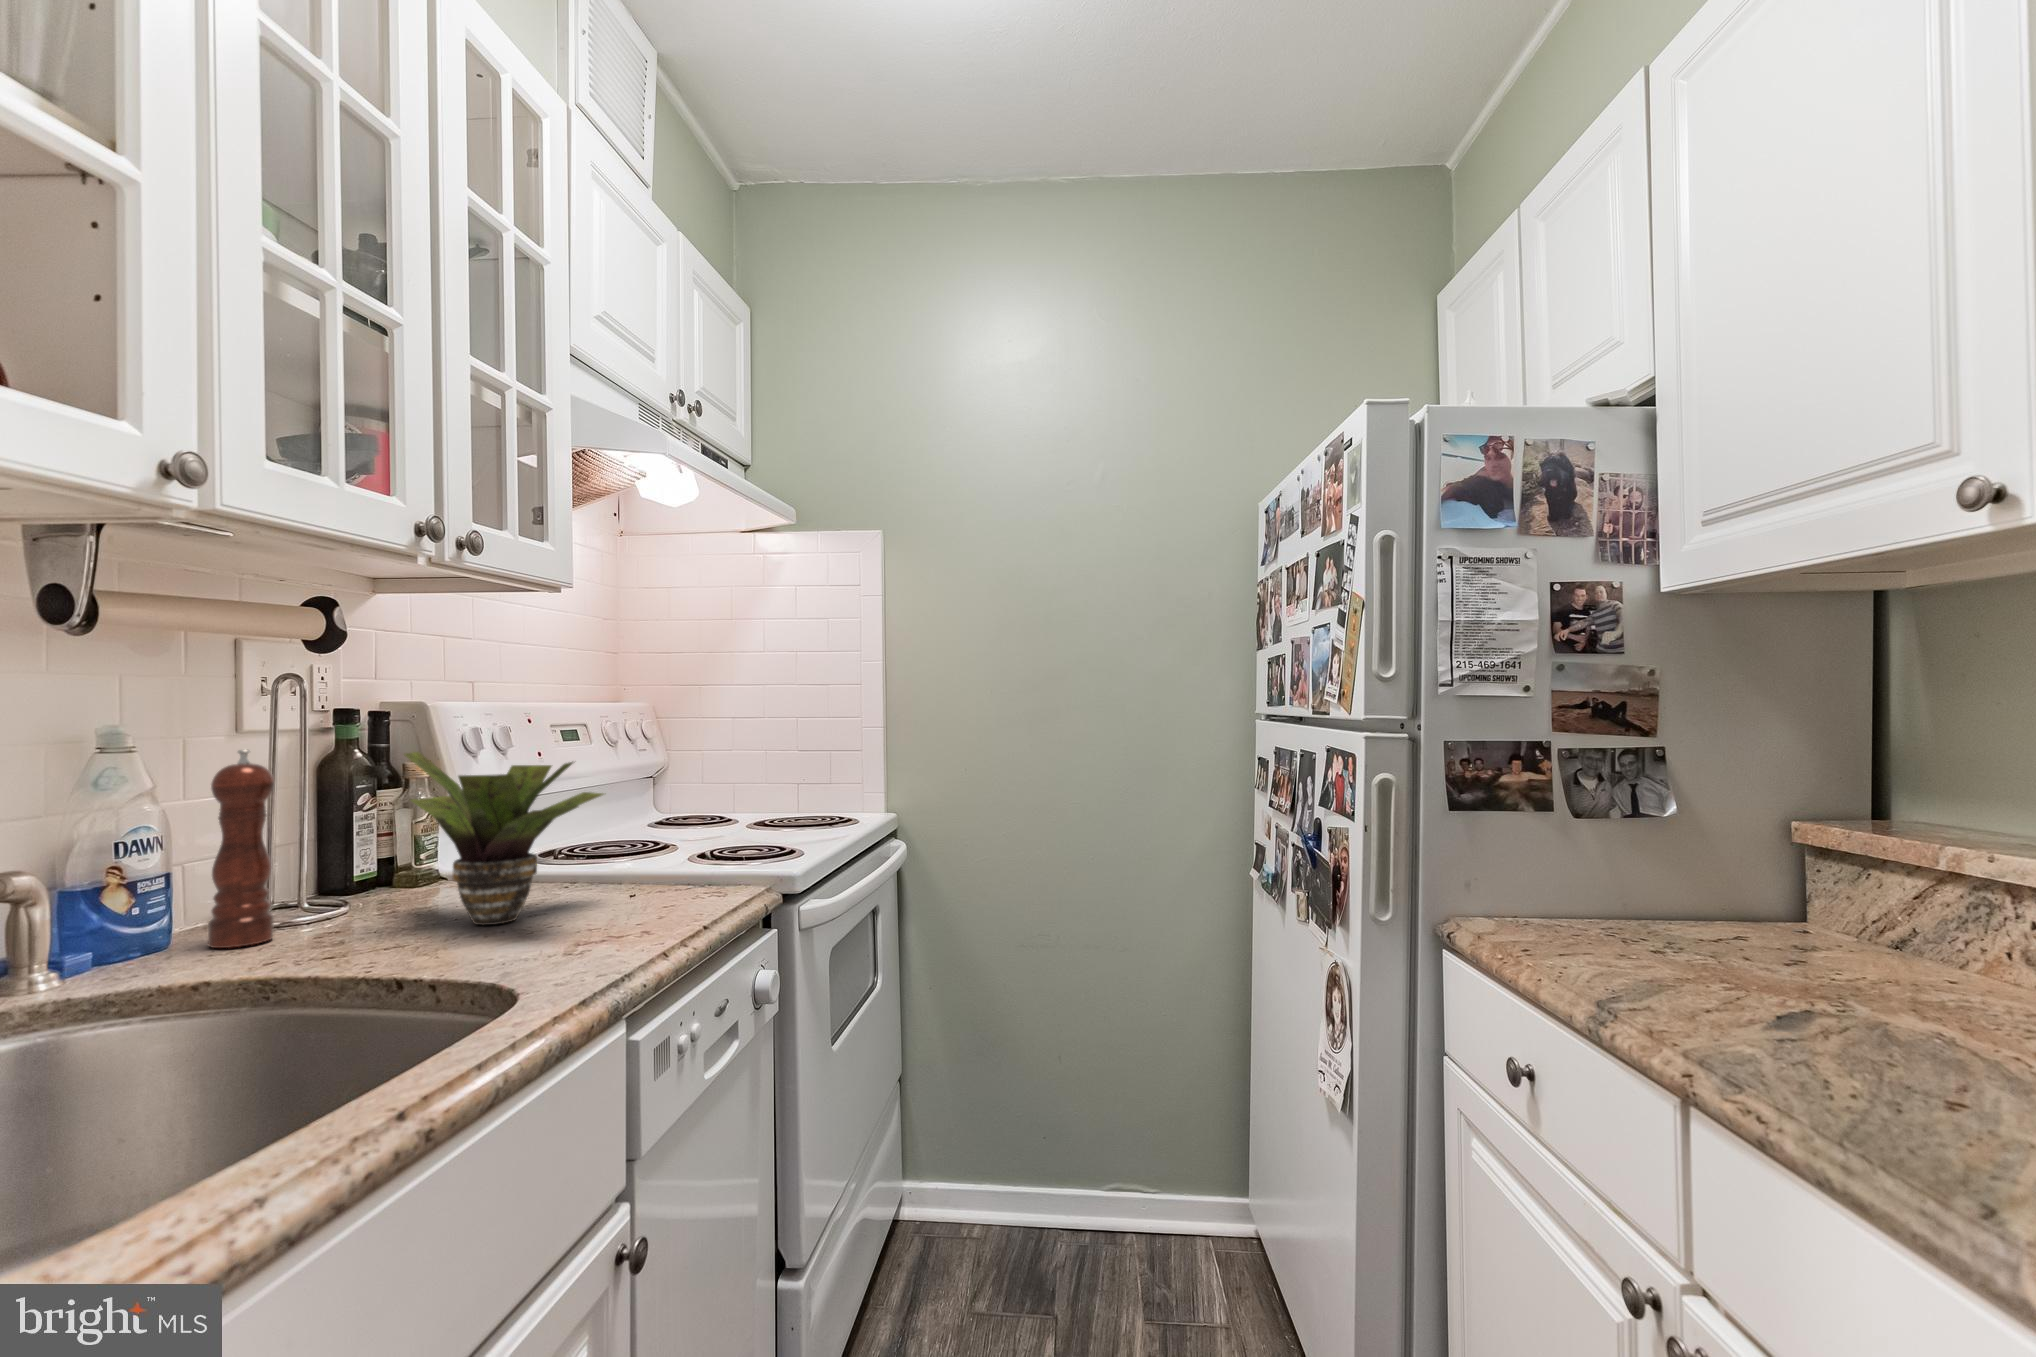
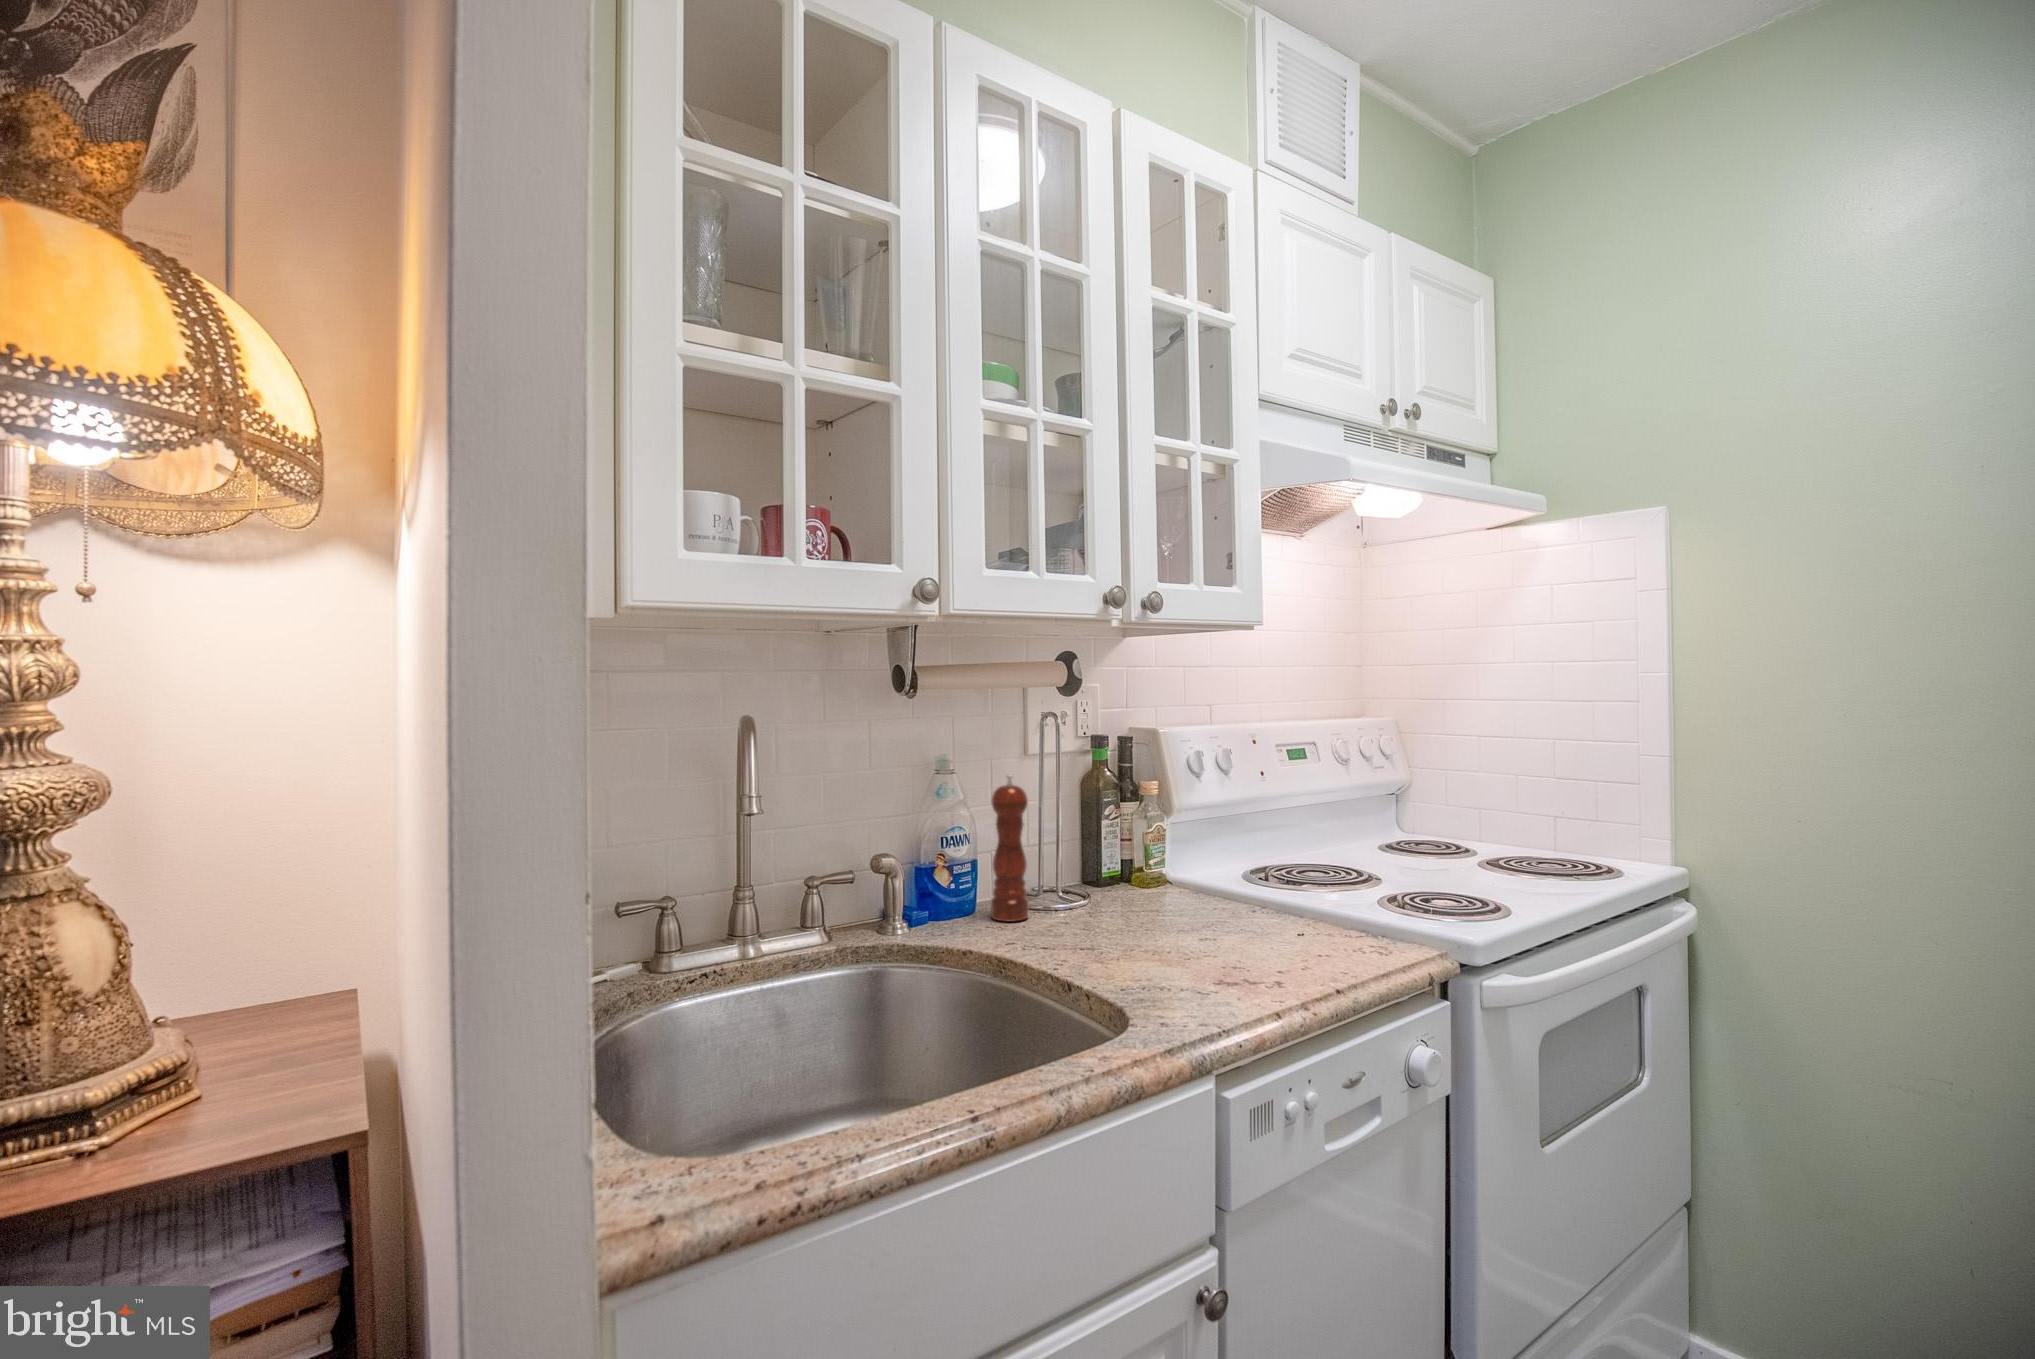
potted plant: present [404,752,603,925] -> none [1102,783,1268,942]

